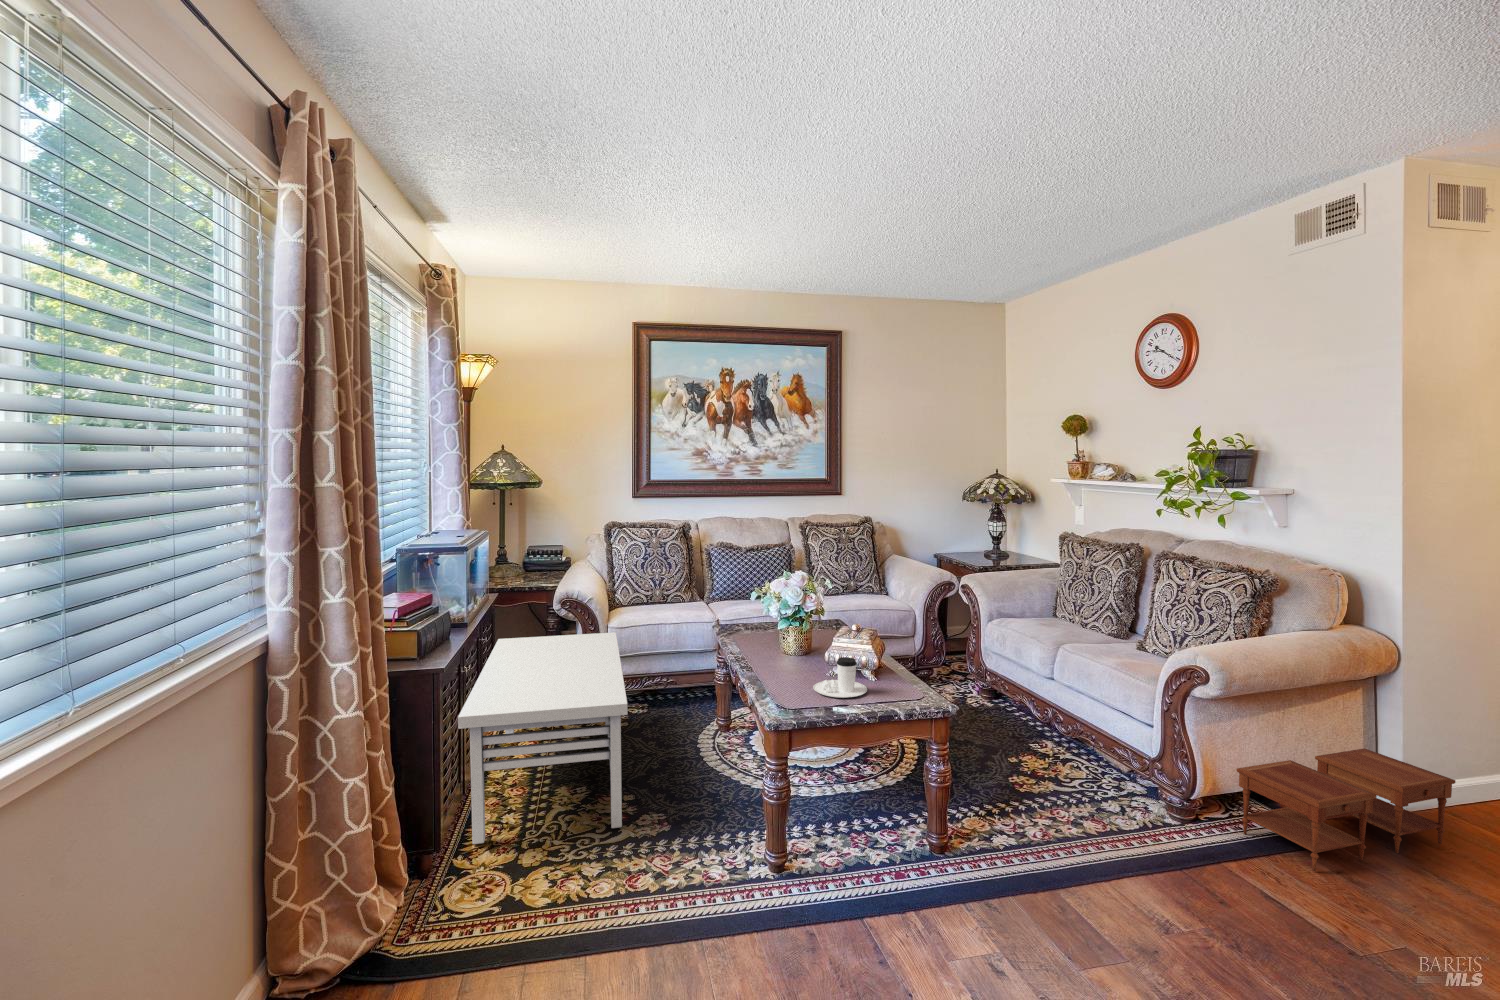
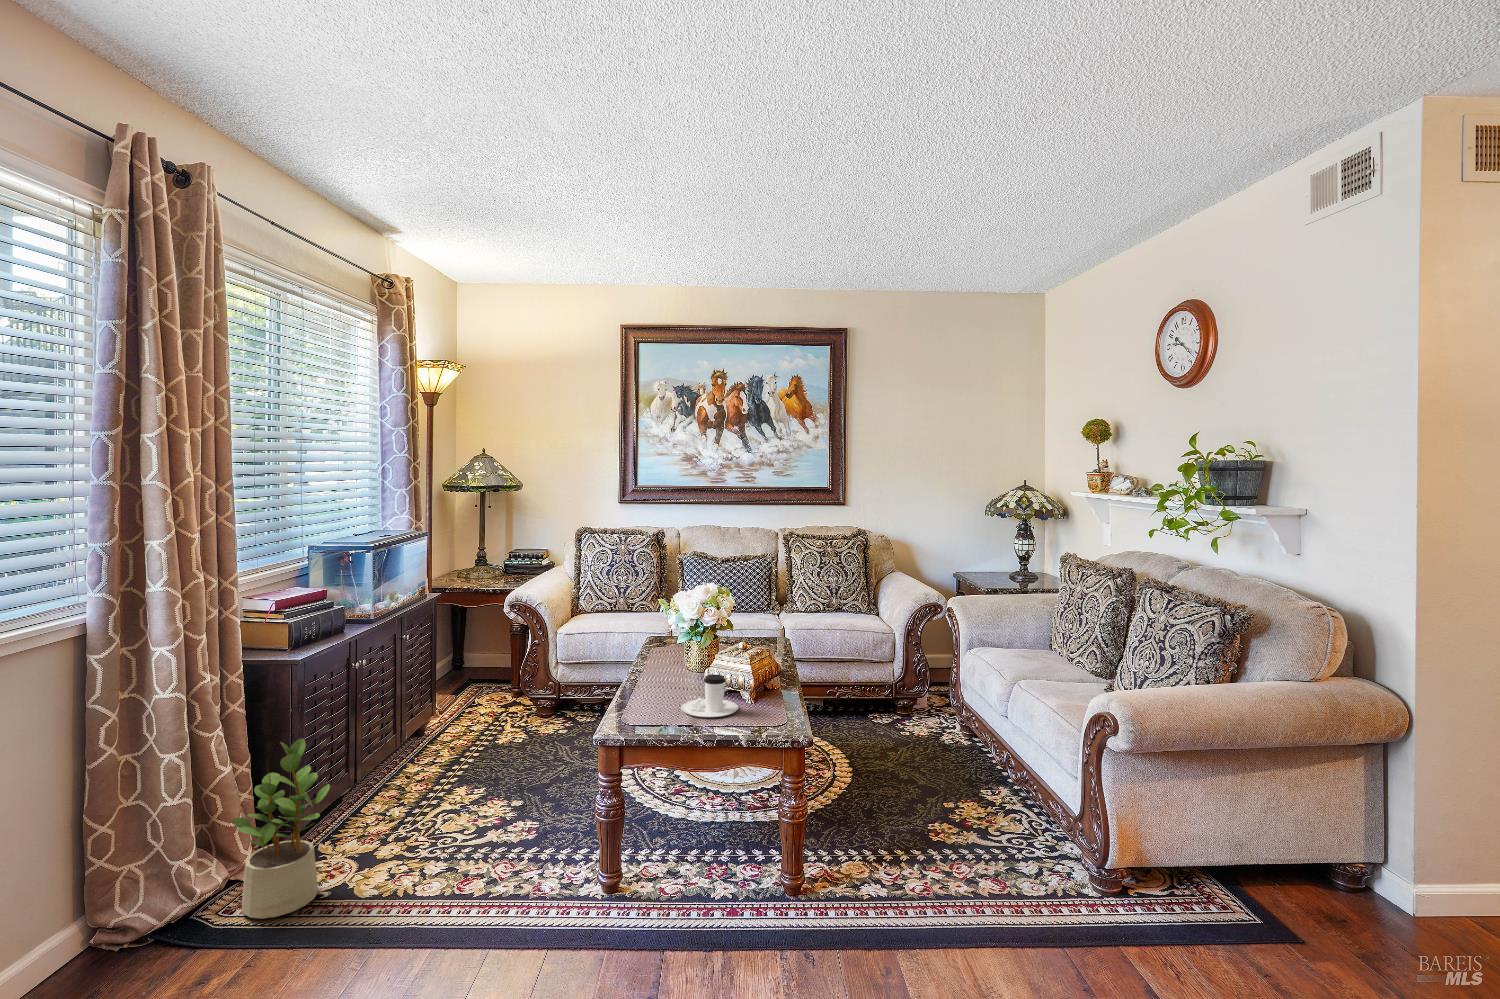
storage bench: present [458,632,628,844] -> none [328,638,558,834]
side table: present [1236,748,1456,871] -> none [1163,831,1451,971]
potted plant: none [395,751,493,940] -> present [233,738,330,919]

